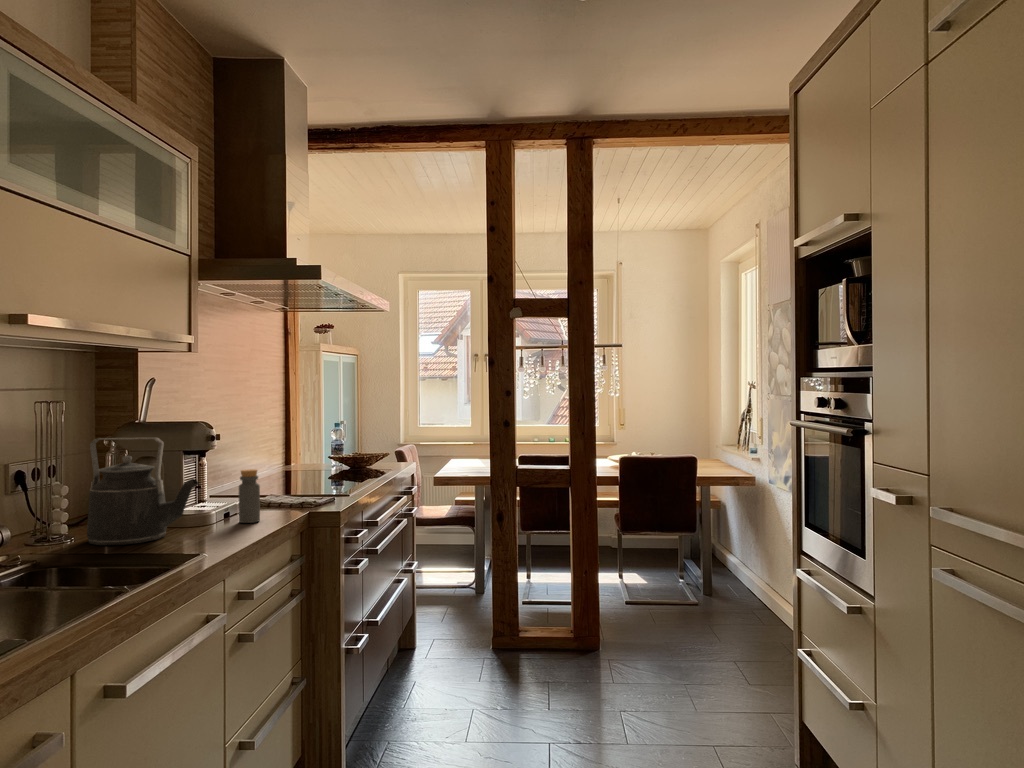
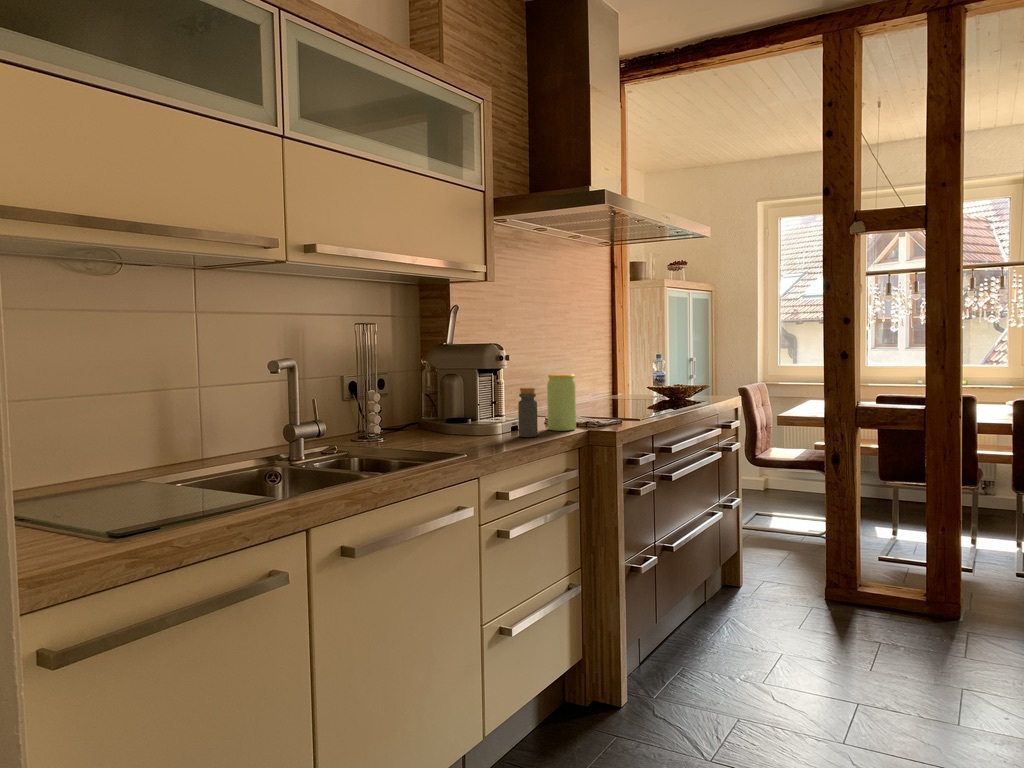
kettle: present [87,438,198,545] -> none [390,354,473,446]
jar: none [262,453,293,513] -> present [547,374,576,431]

